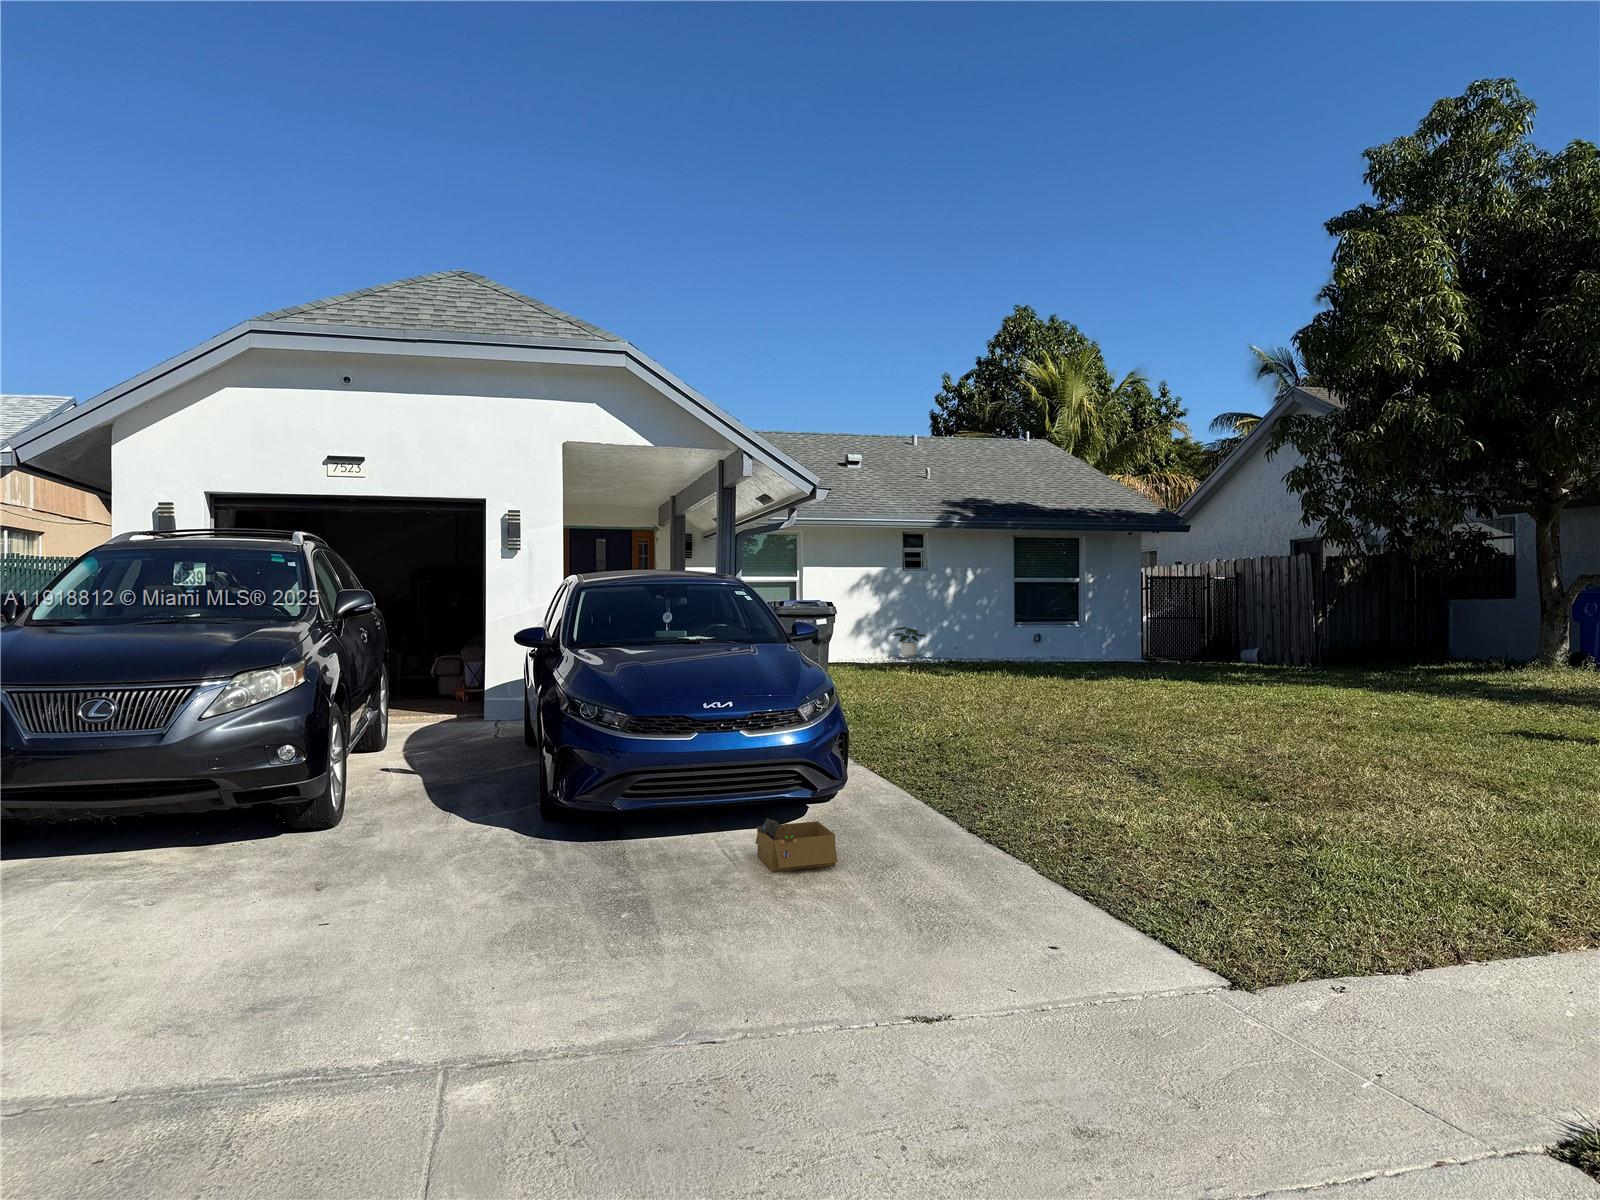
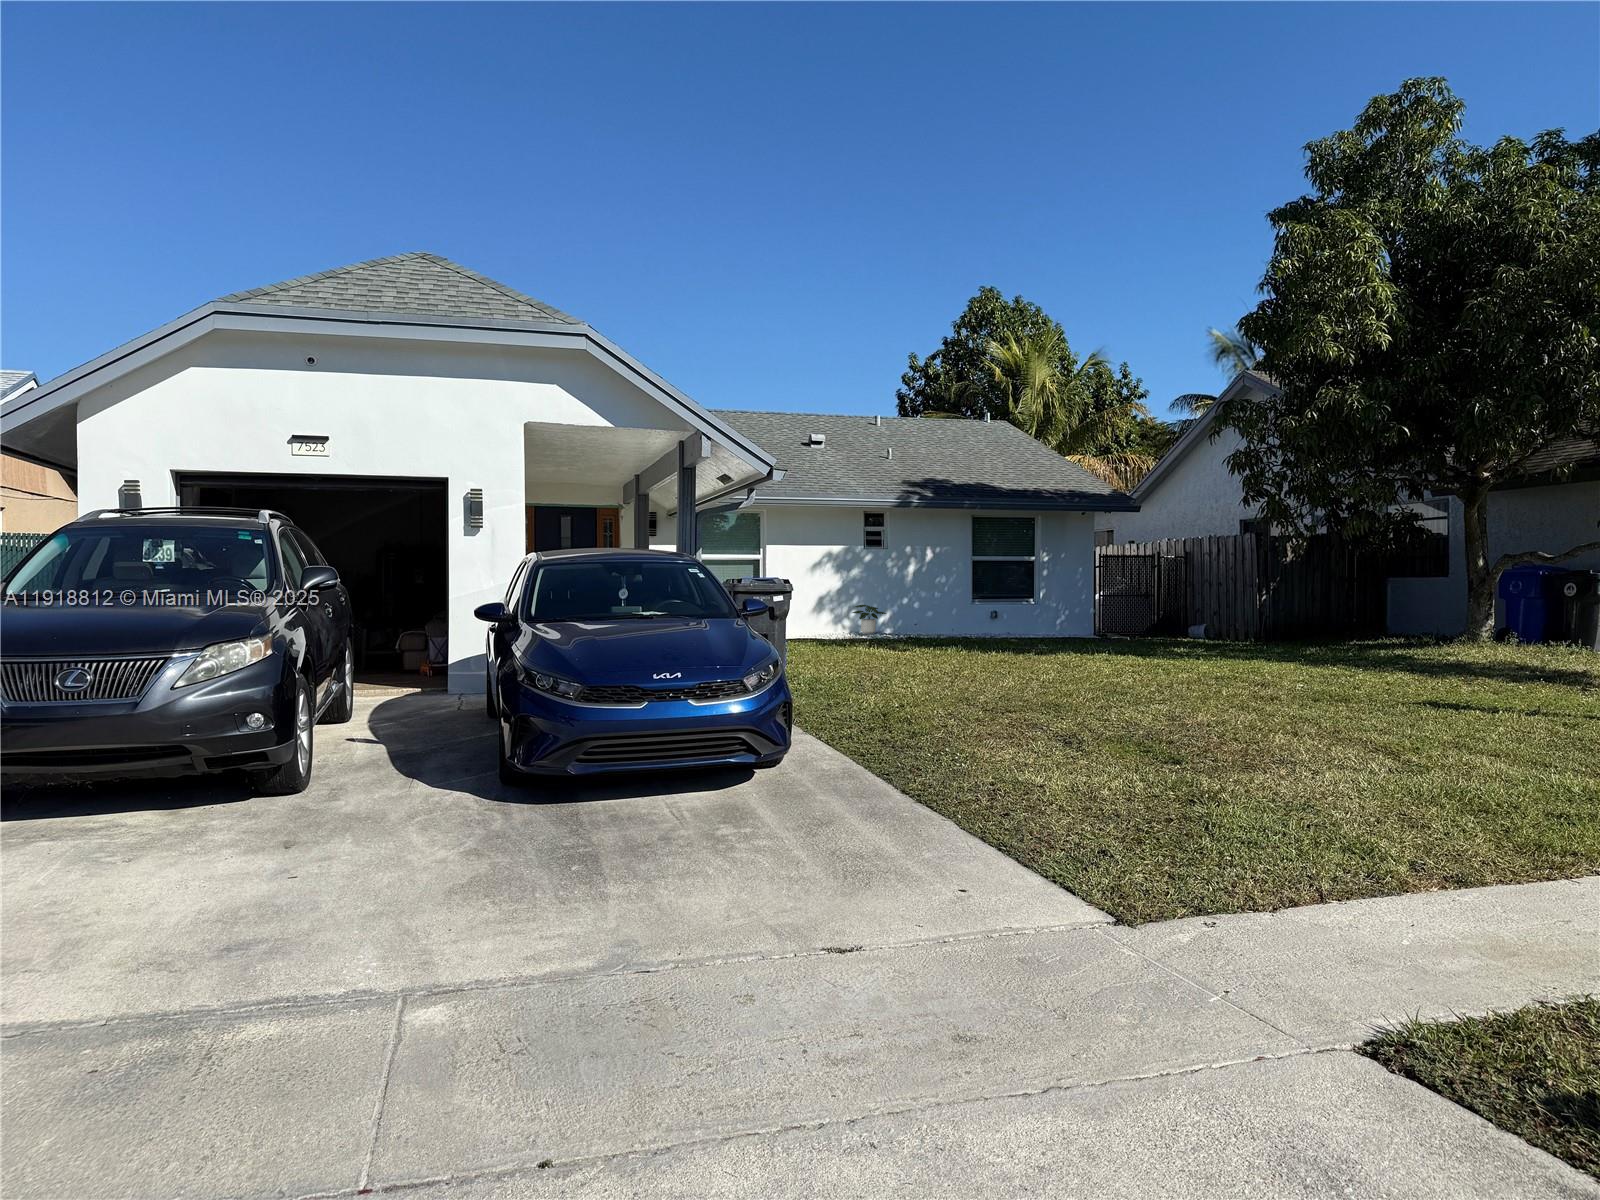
cardboard box: present [756,818,838,872] -> none [700,781,775,830]

